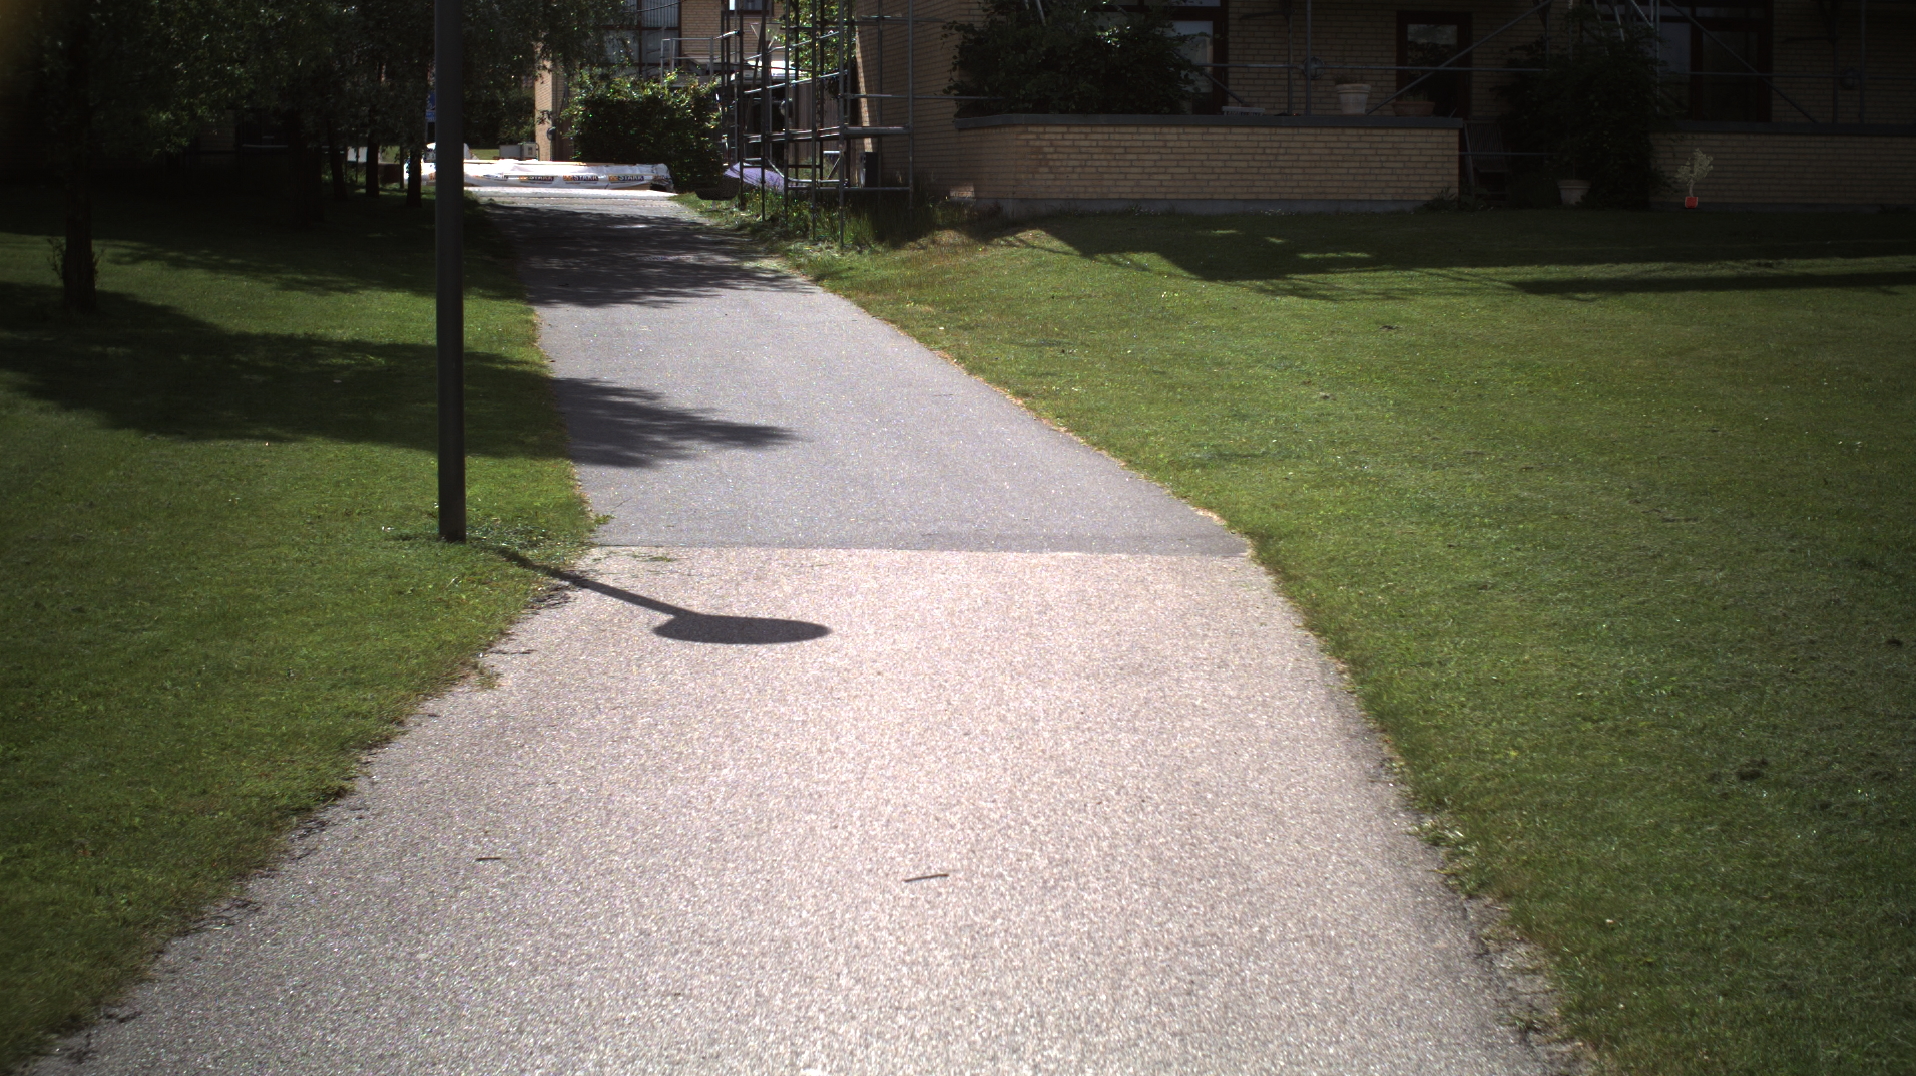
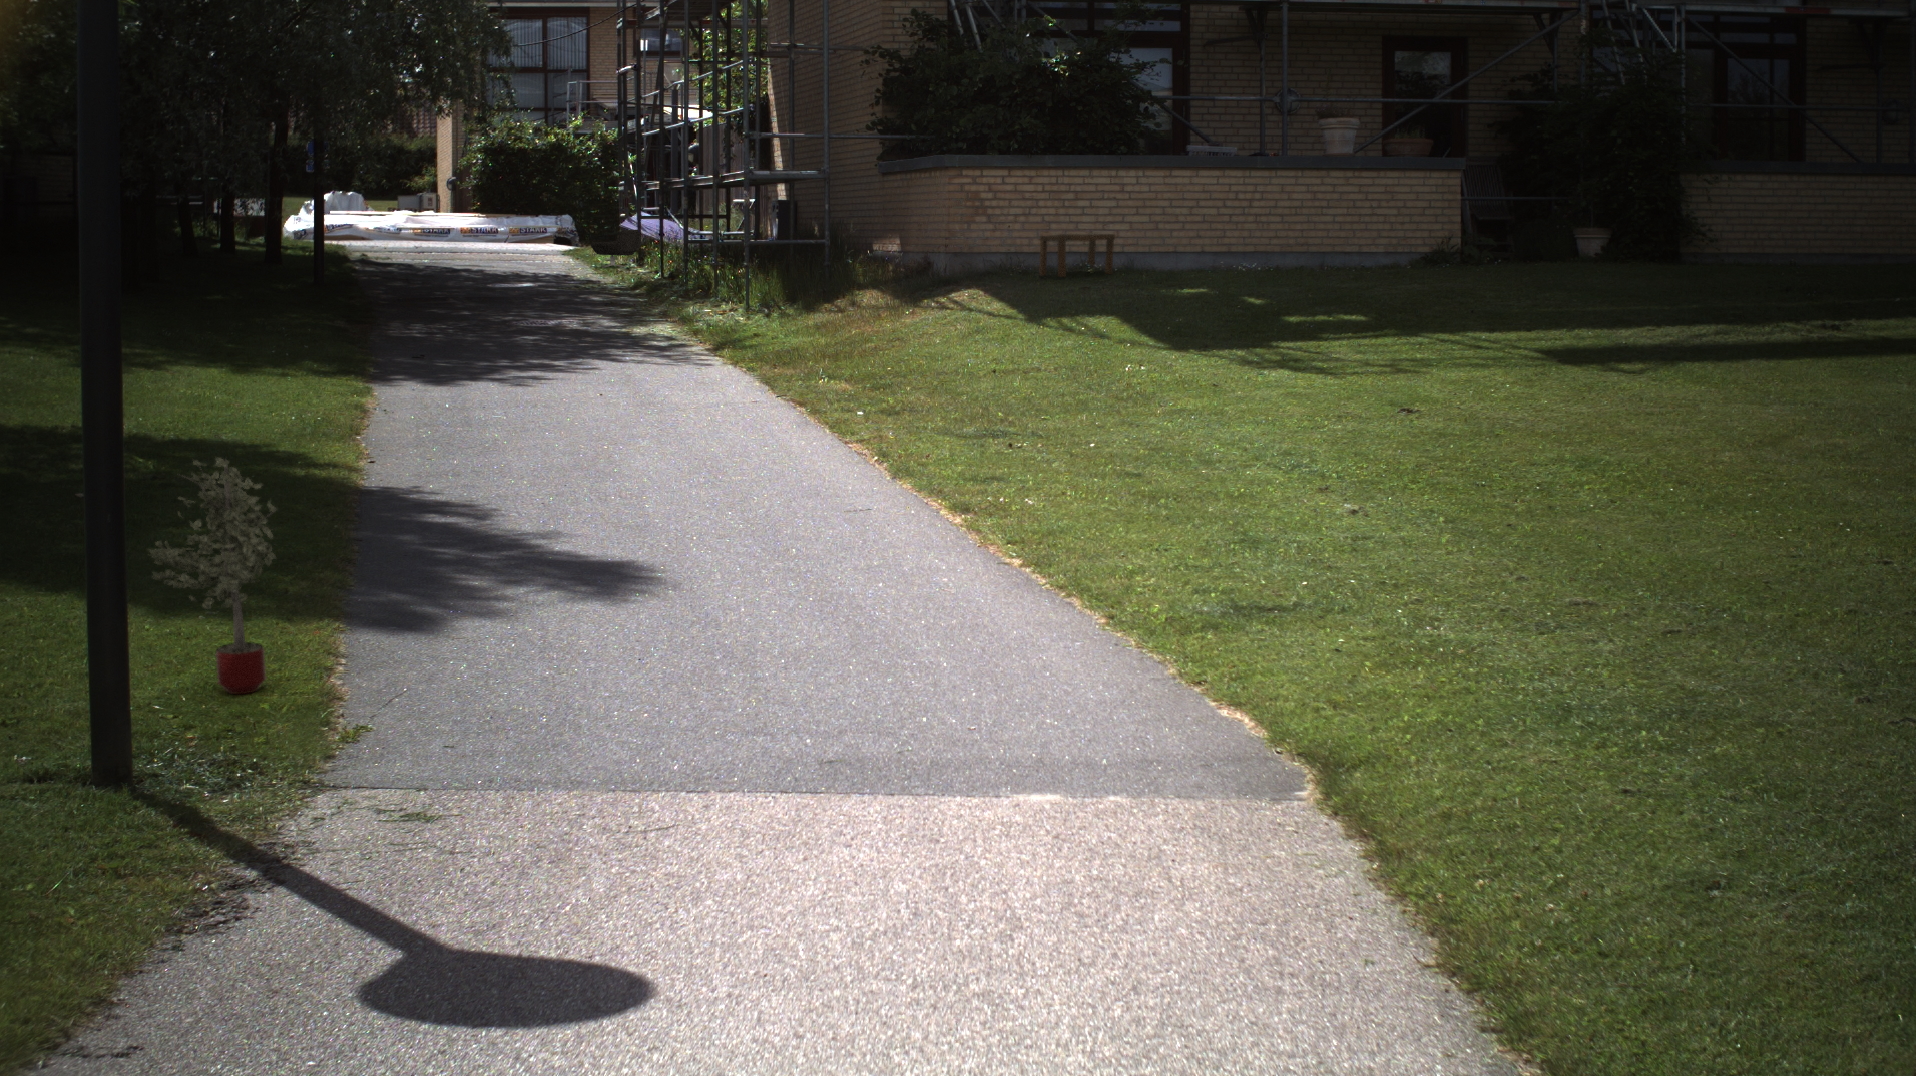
potted tree: present [1675,148,1713,208] -> present [149,458,277,694]
bench: none [1092,182,1159,220] -> present [1039,233,1115,277]

